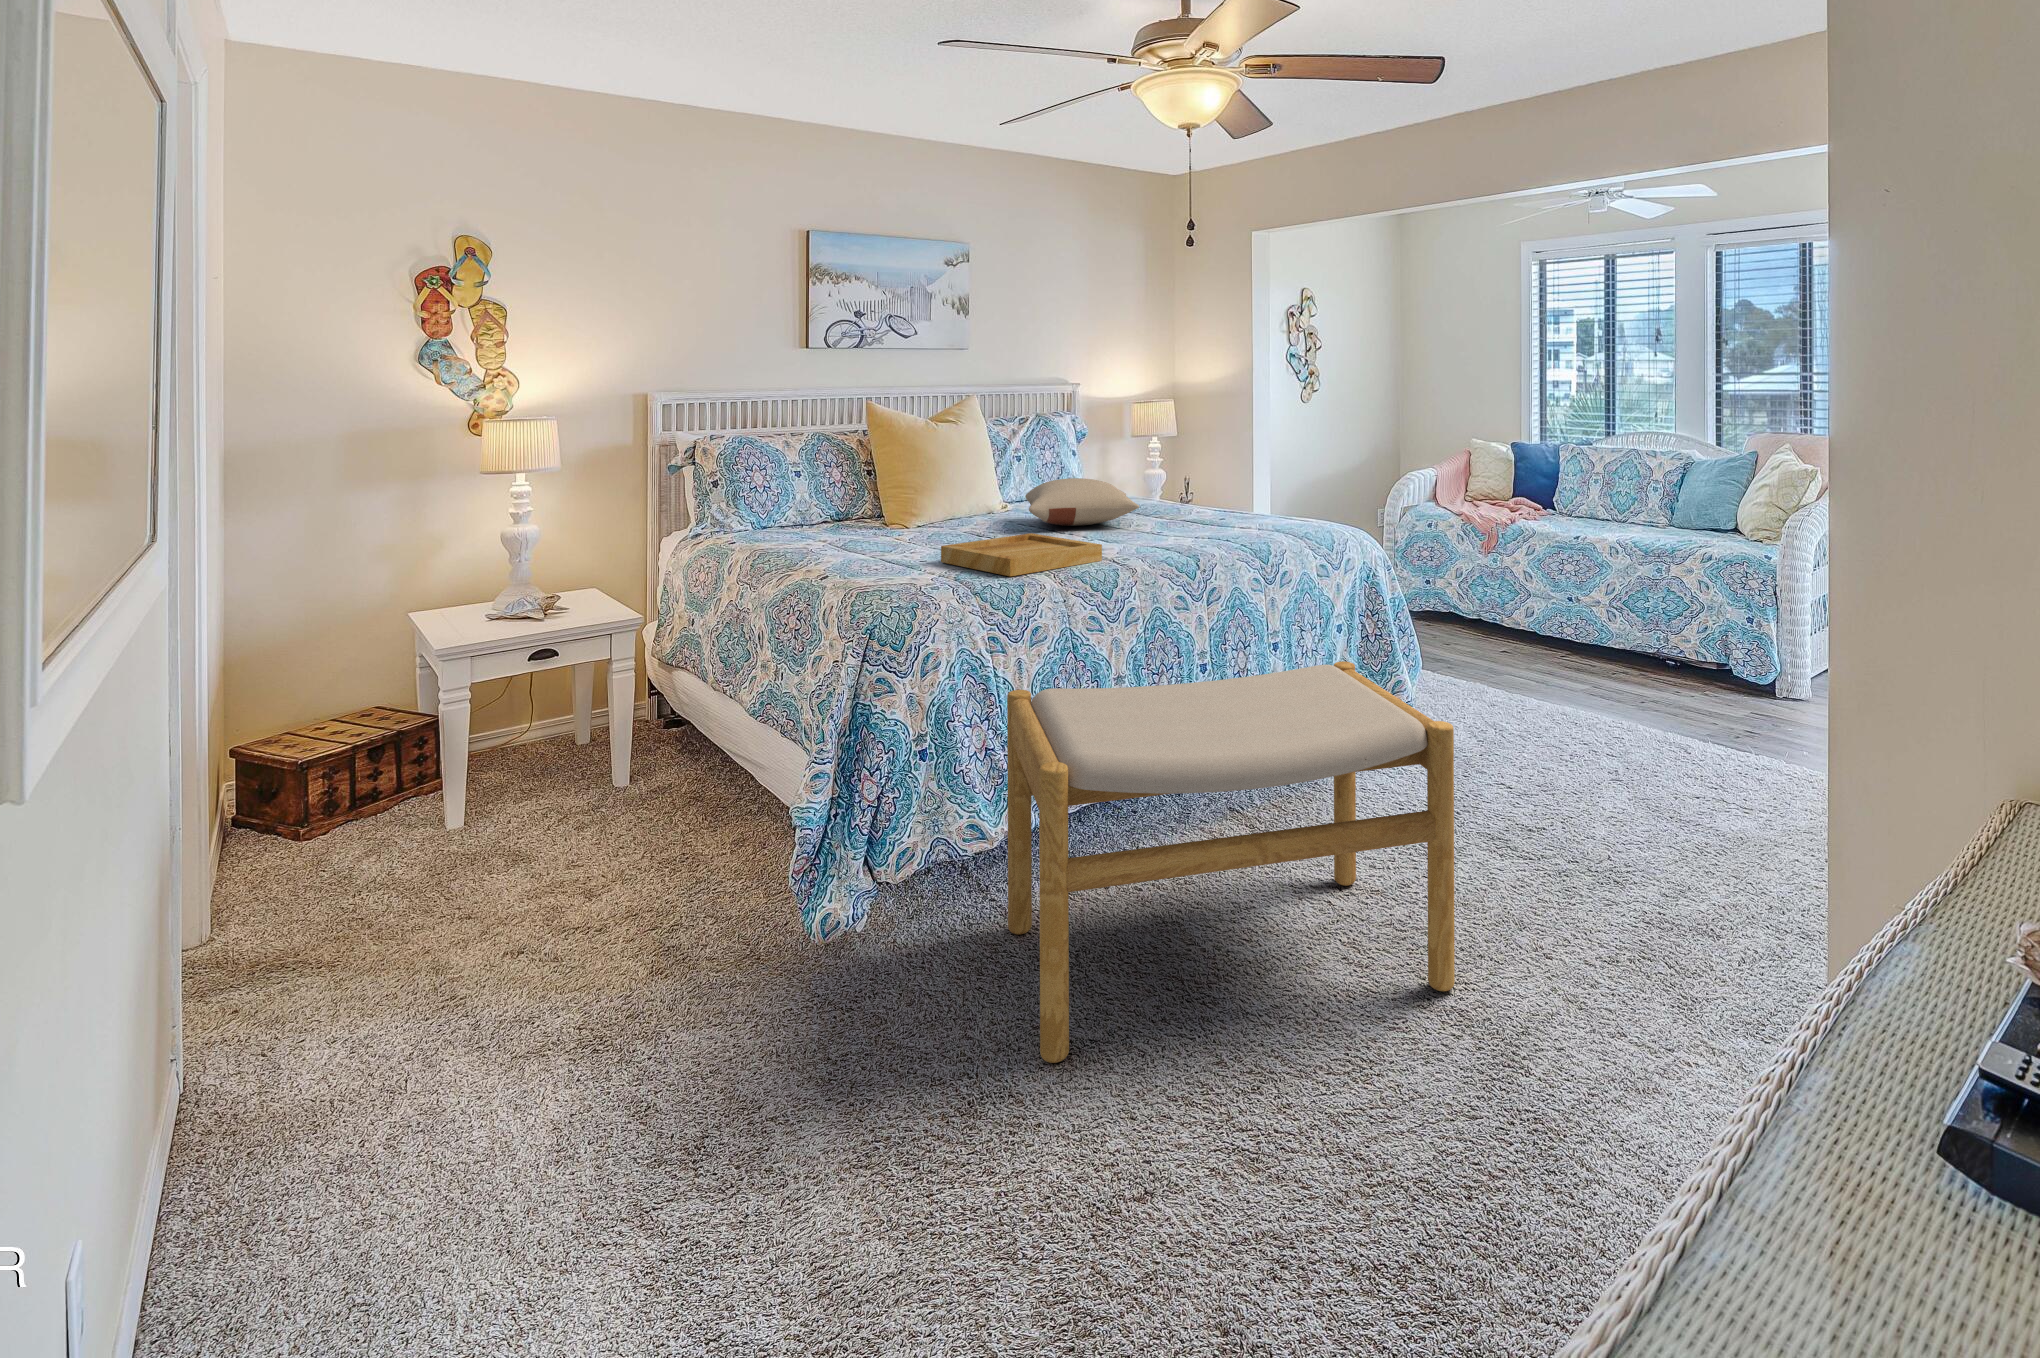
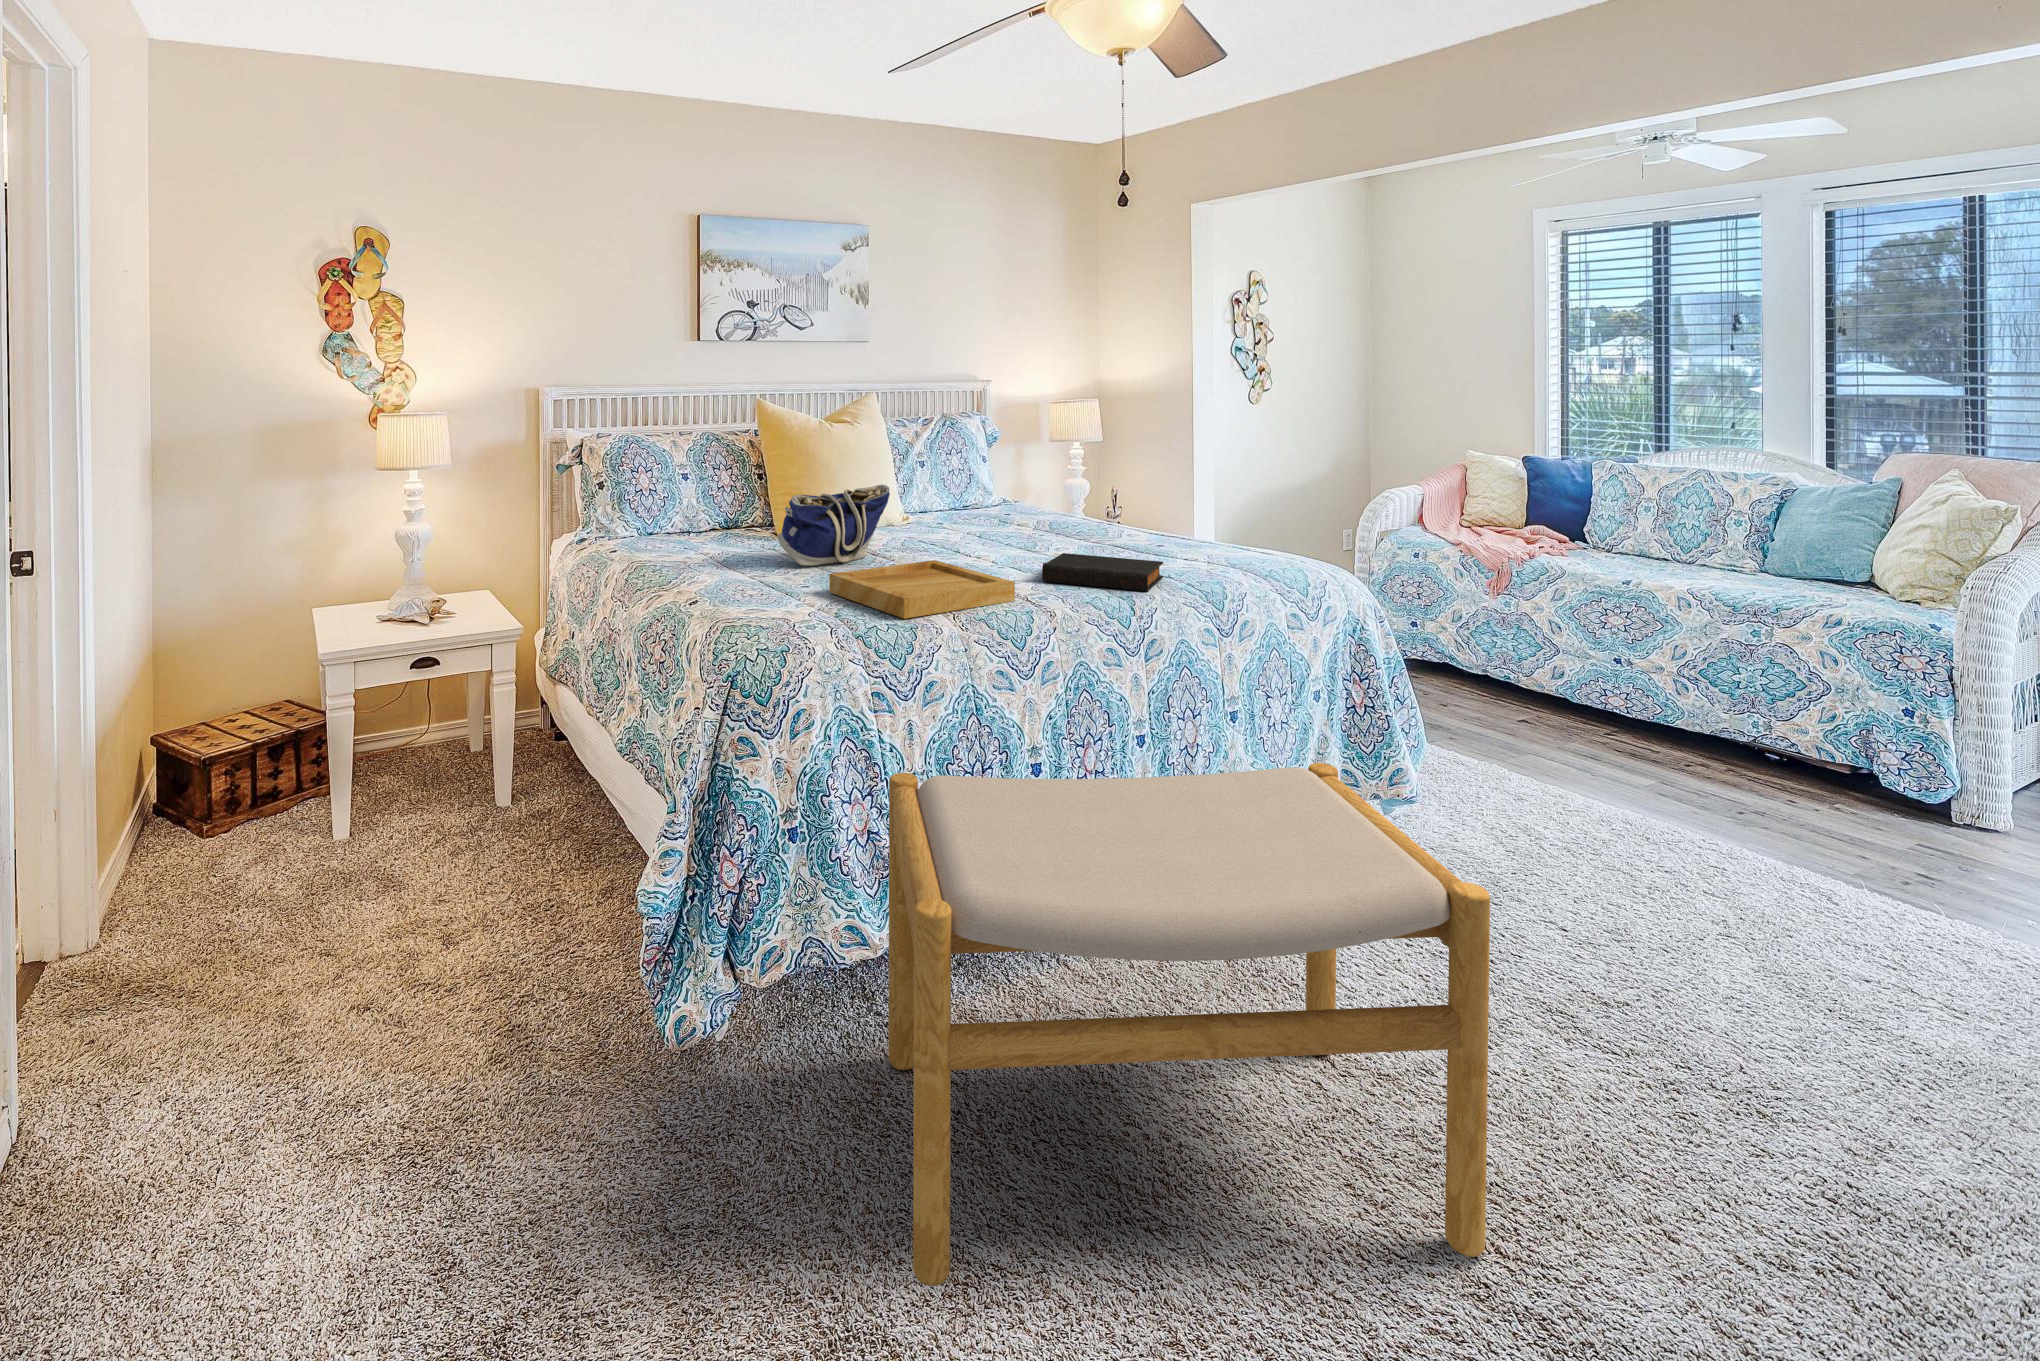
tote bag: none [888,472,989,544] -> present [777,484,890,566]
pillow: present [1025,478,1139,526] -> none [934,493,1063,548]
book: none [1124,524,1223,549] -> present [1042,553,1163,591]

